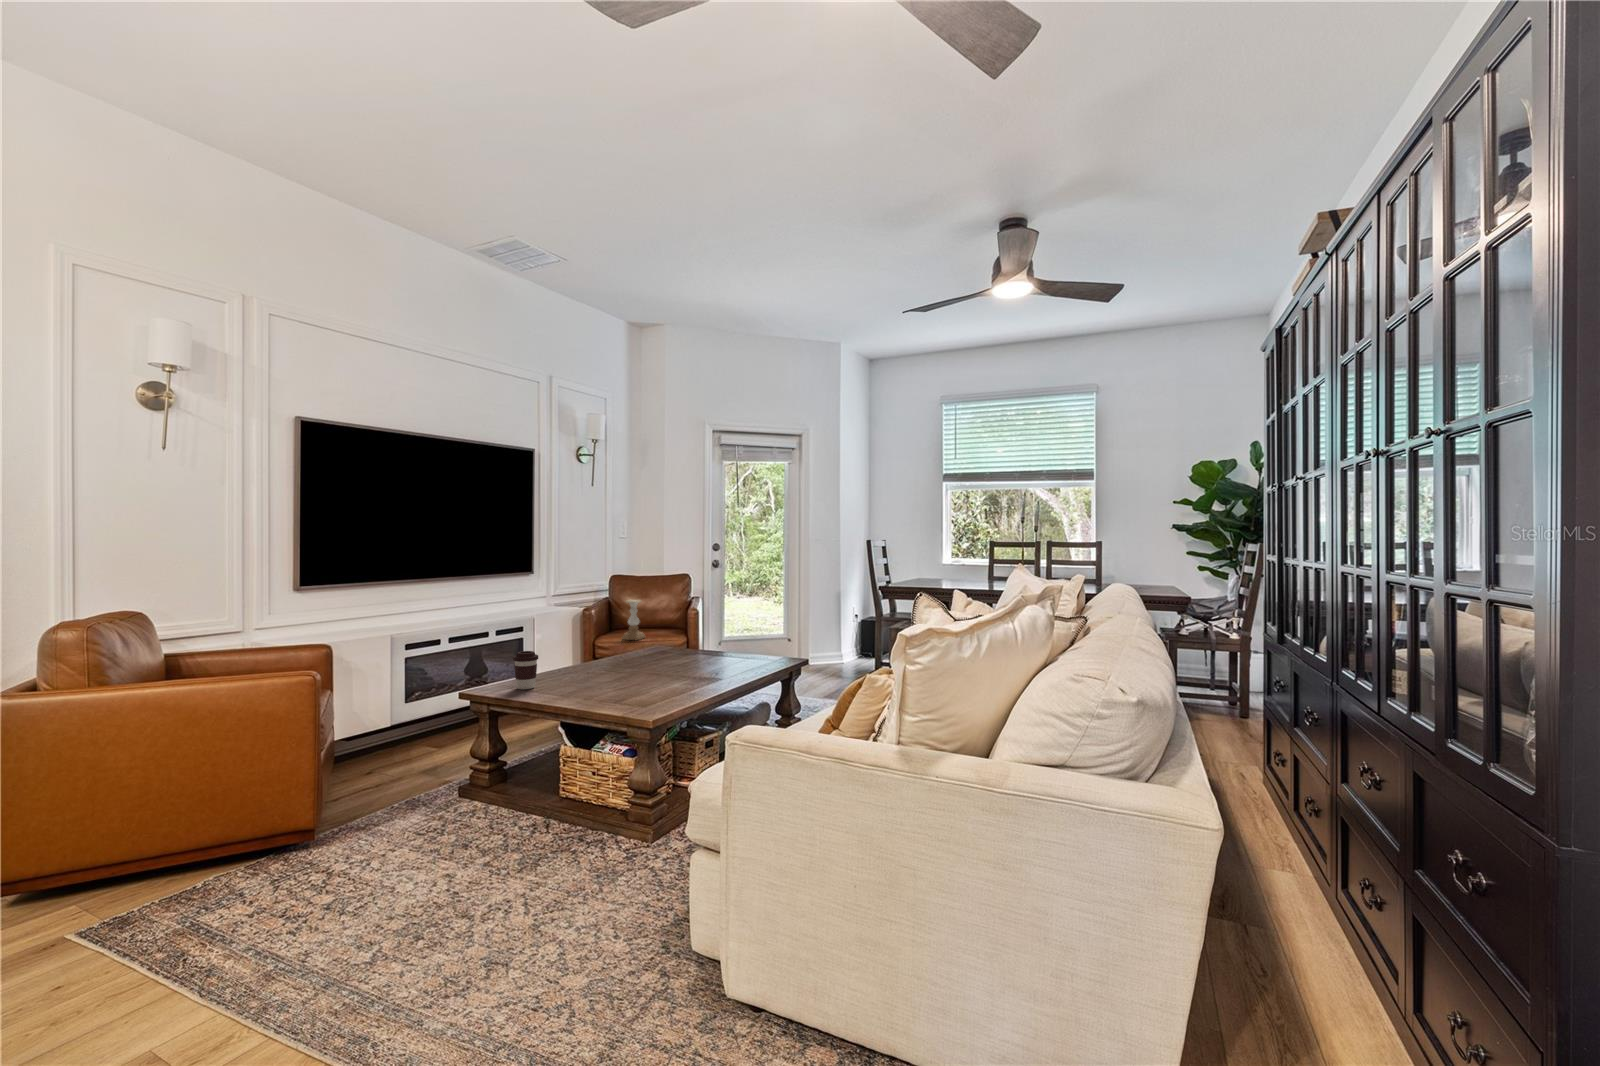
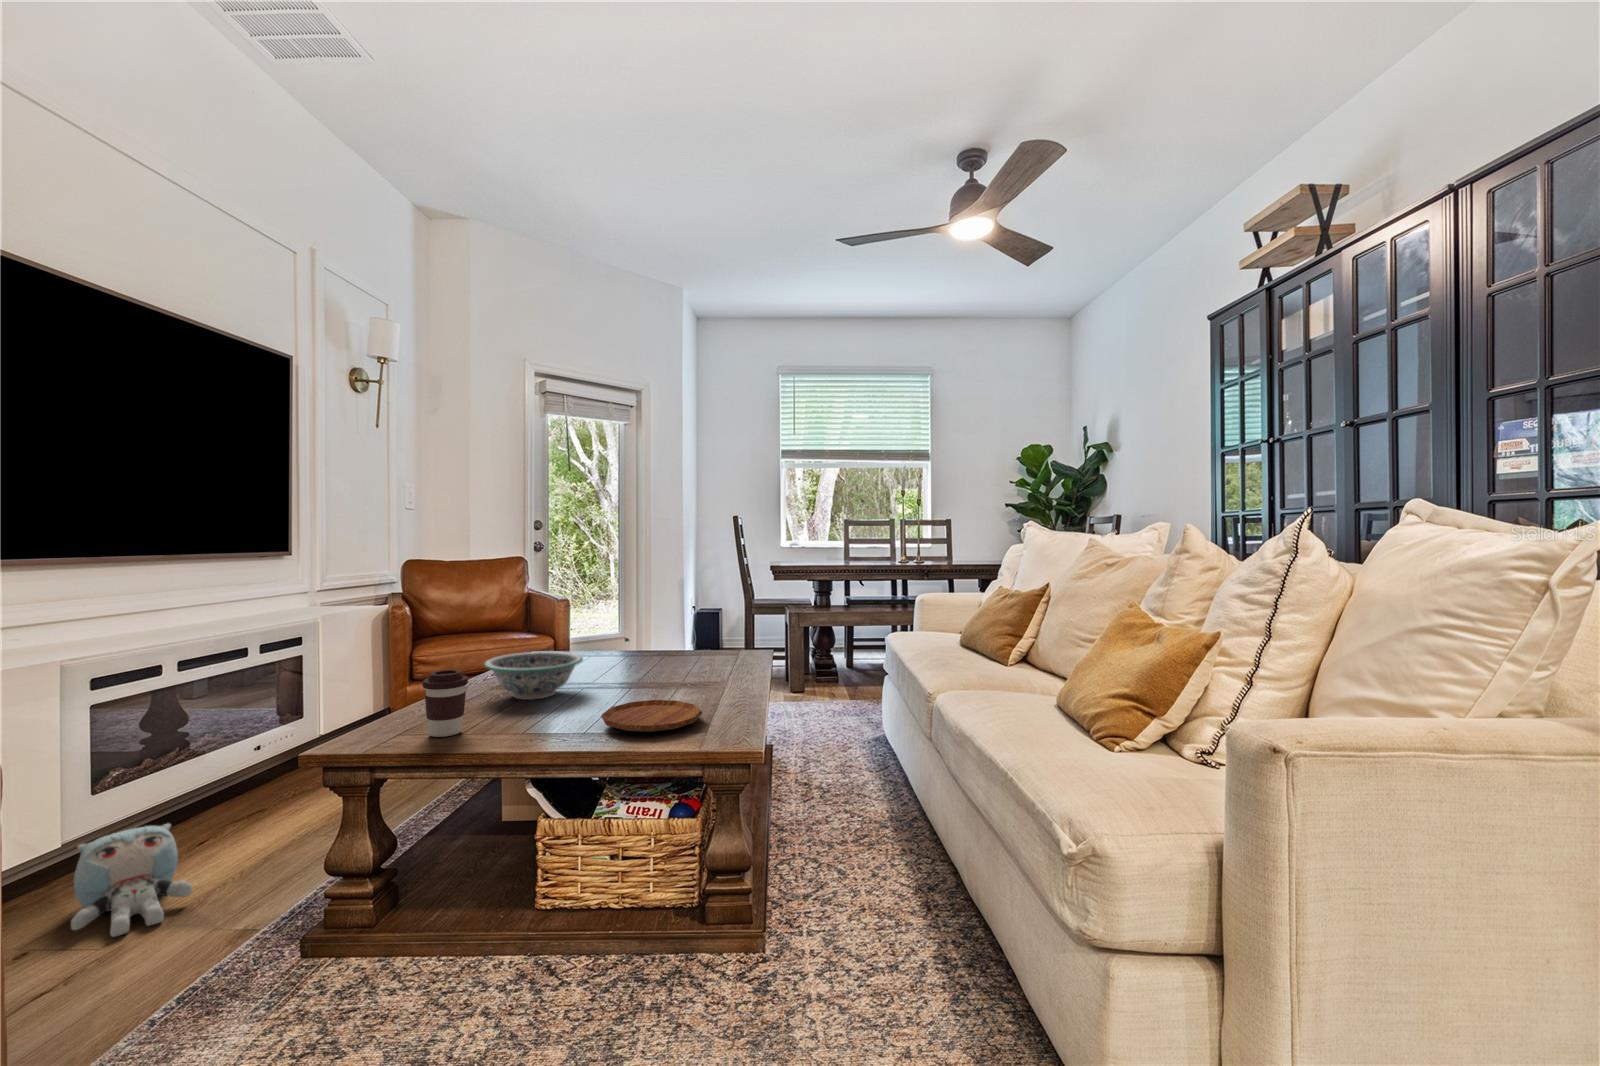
candle holder: present [622,600,645,640] -> none [466,590,498,647]
decorative bowl: none [571,645,633,675] -> present [484,651,583,700]
tray: none [596,681,661,699] -> present [601,700,702,732]
plush toy: none [377,724,429,775] -> present [71,824,193,937]

